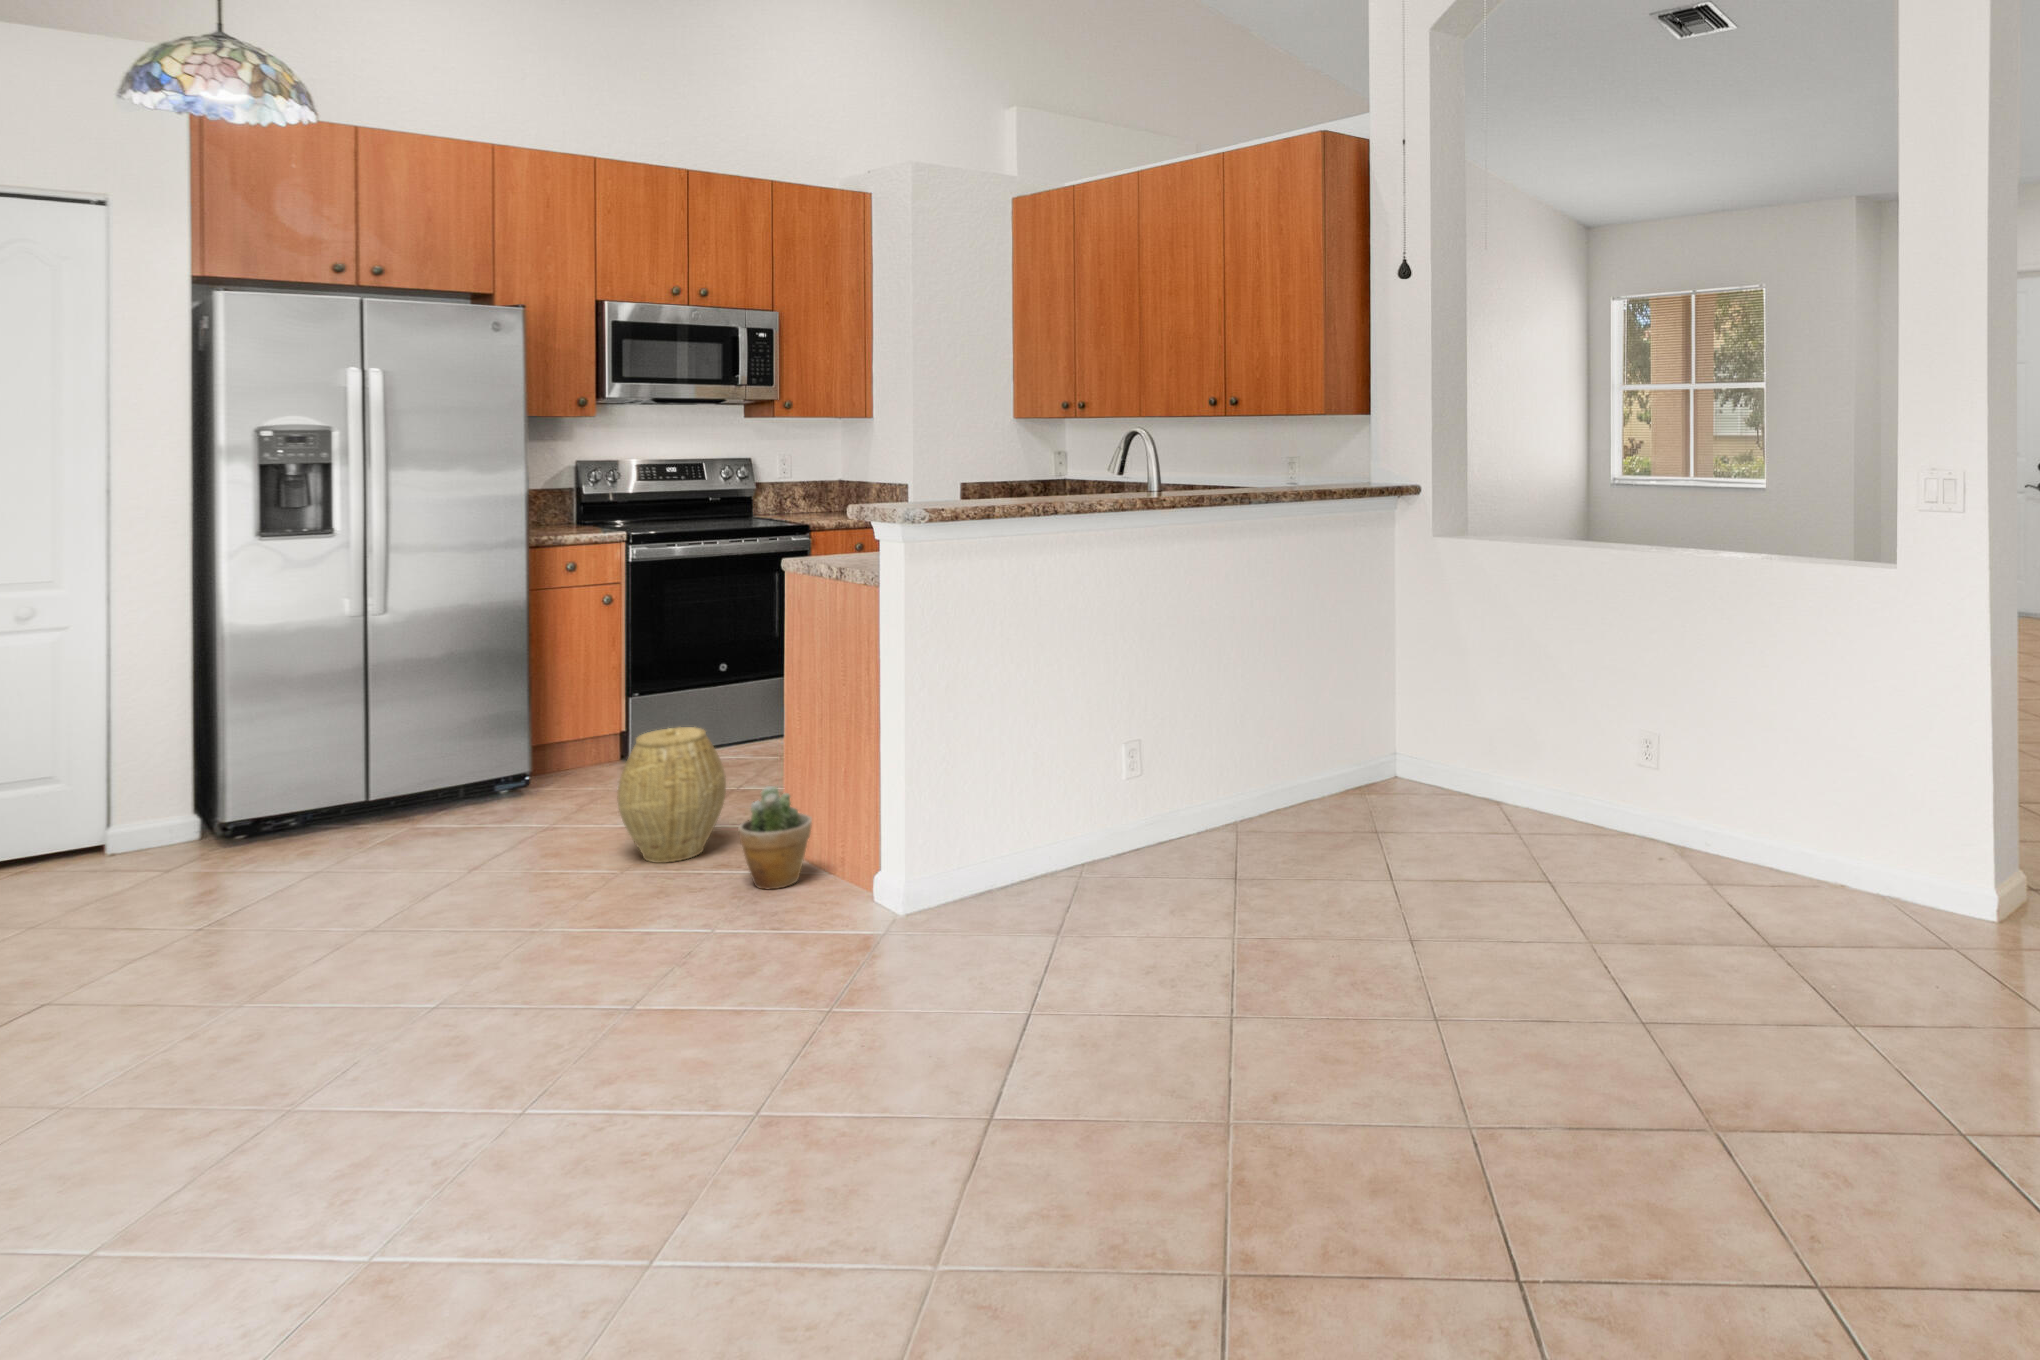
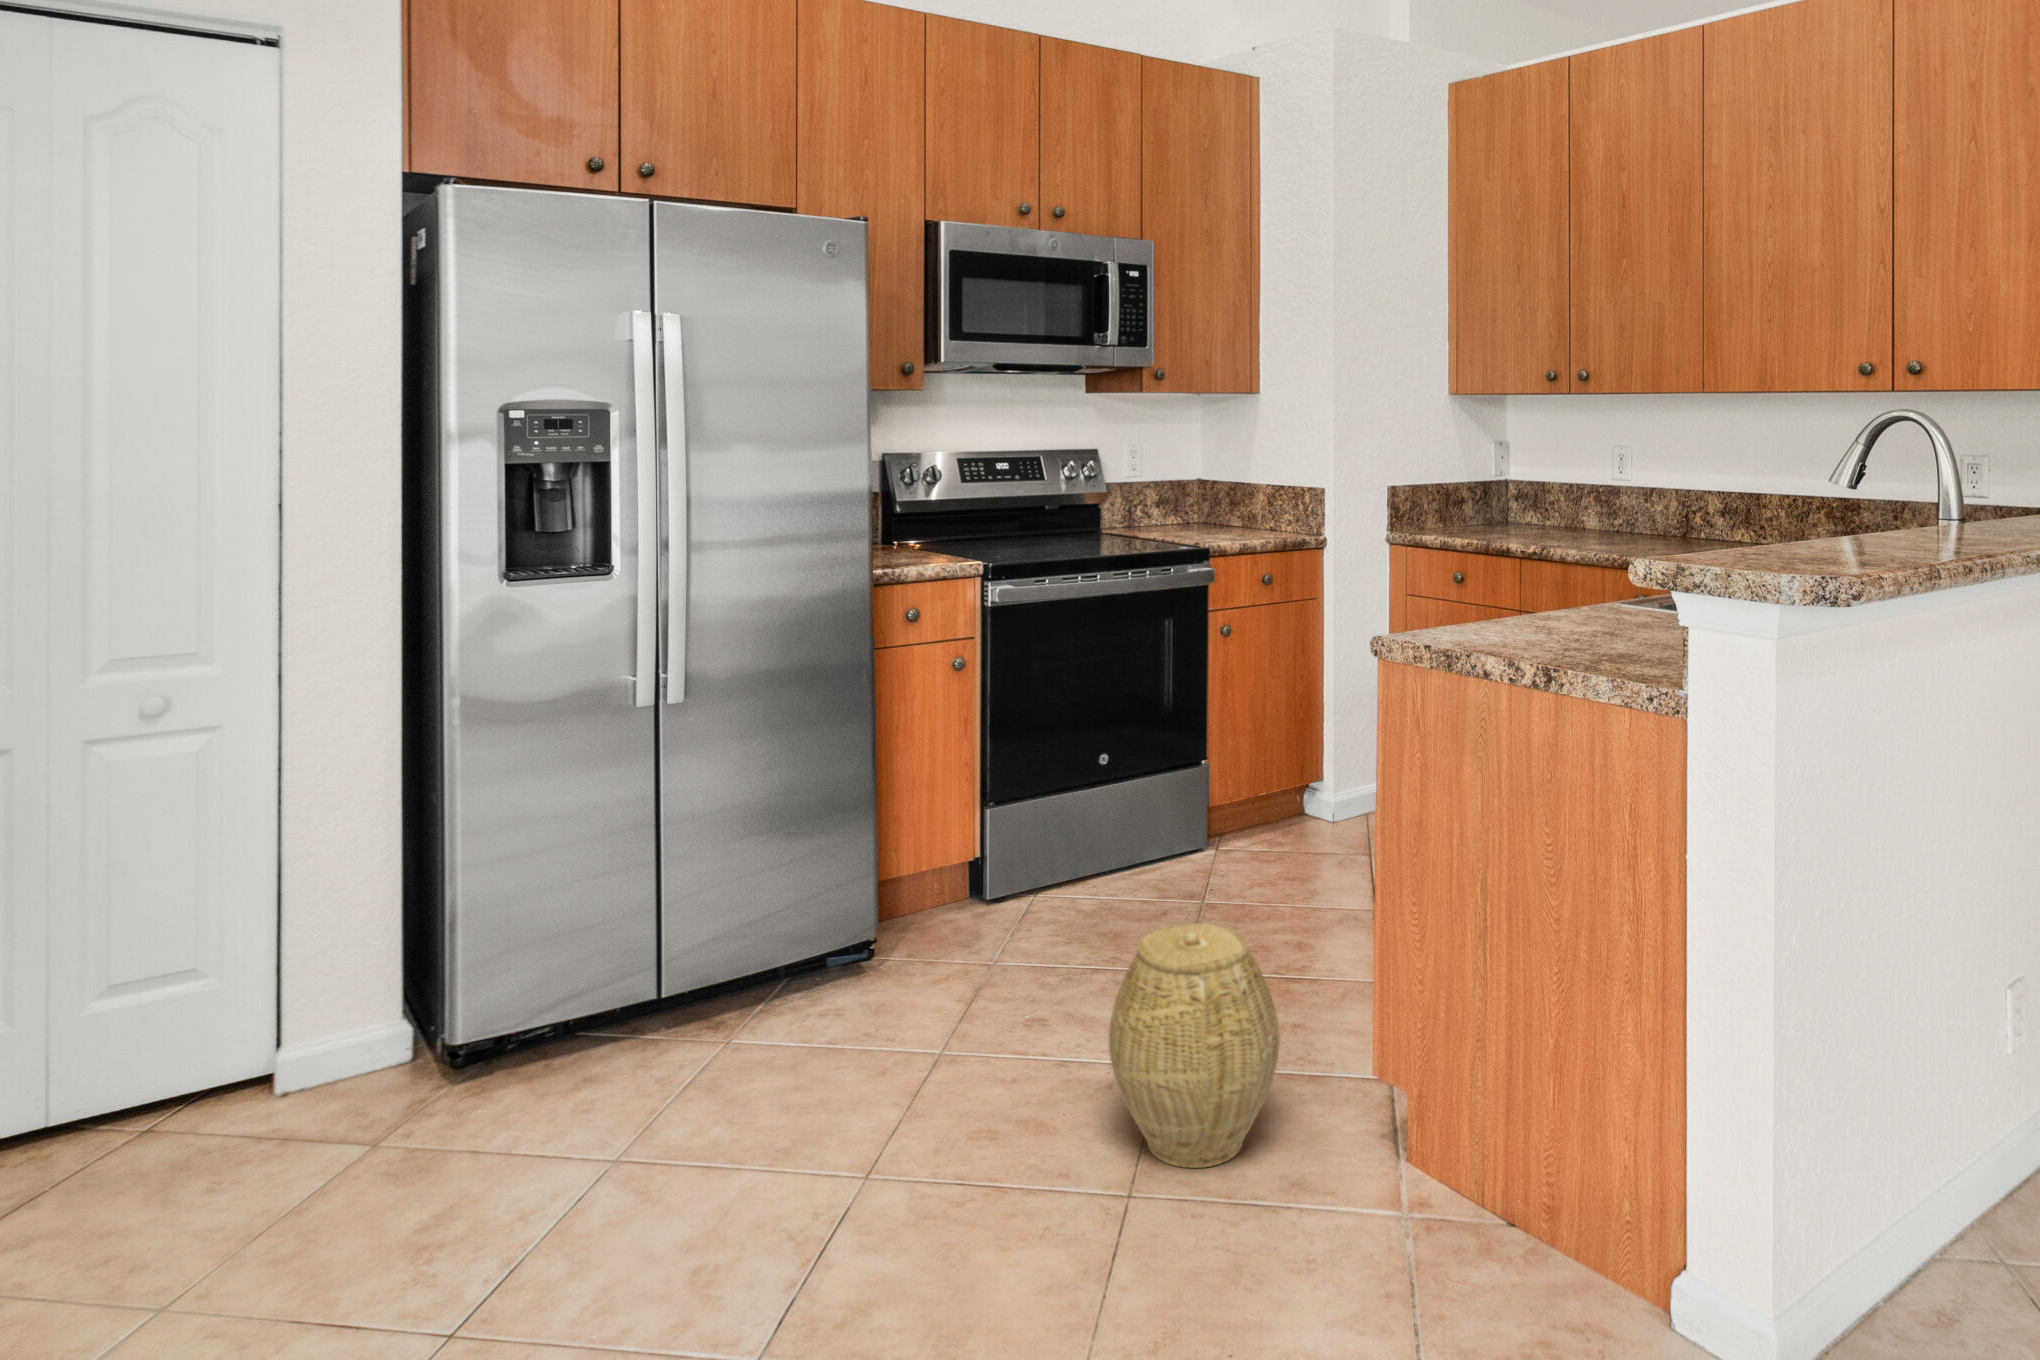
potted plant: present [738,786,812,889] -> none [1369,1067,1495,1265]

